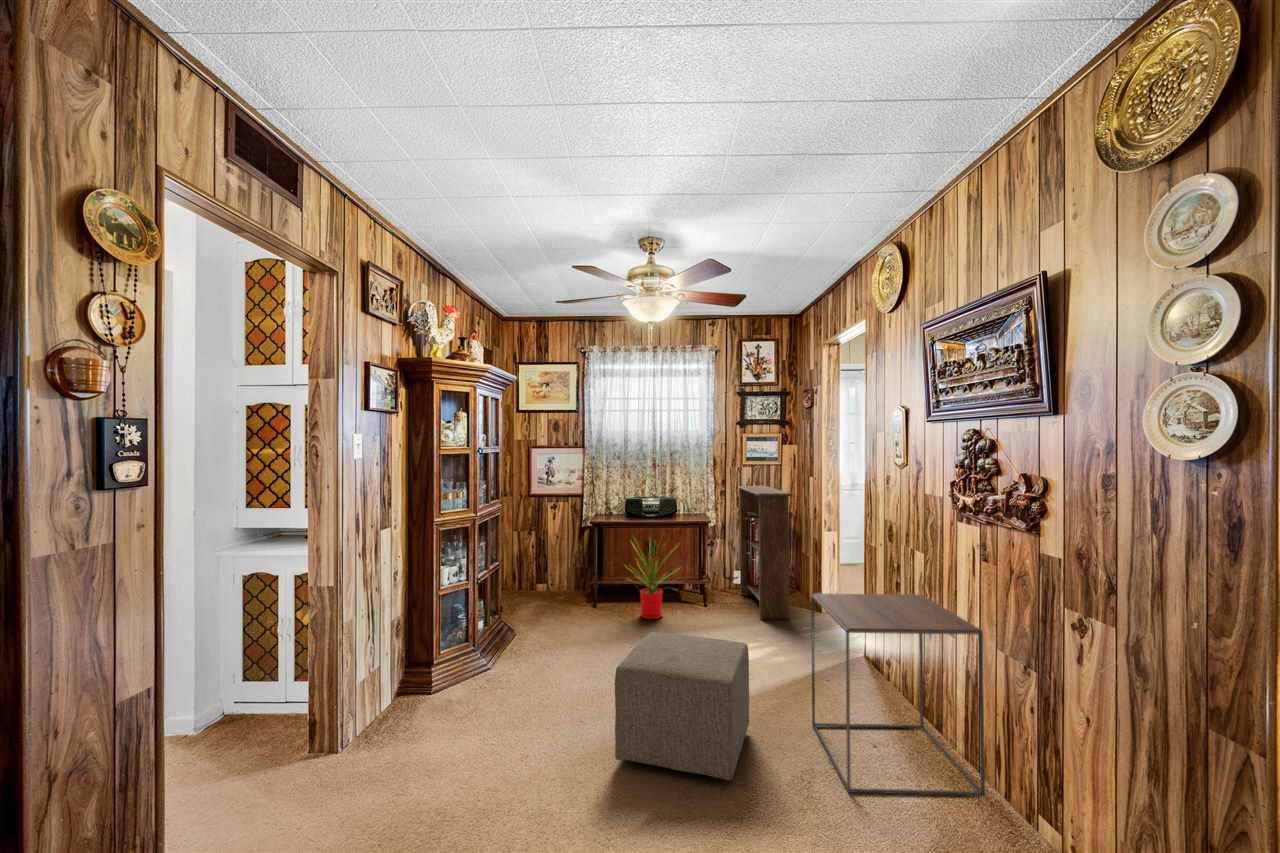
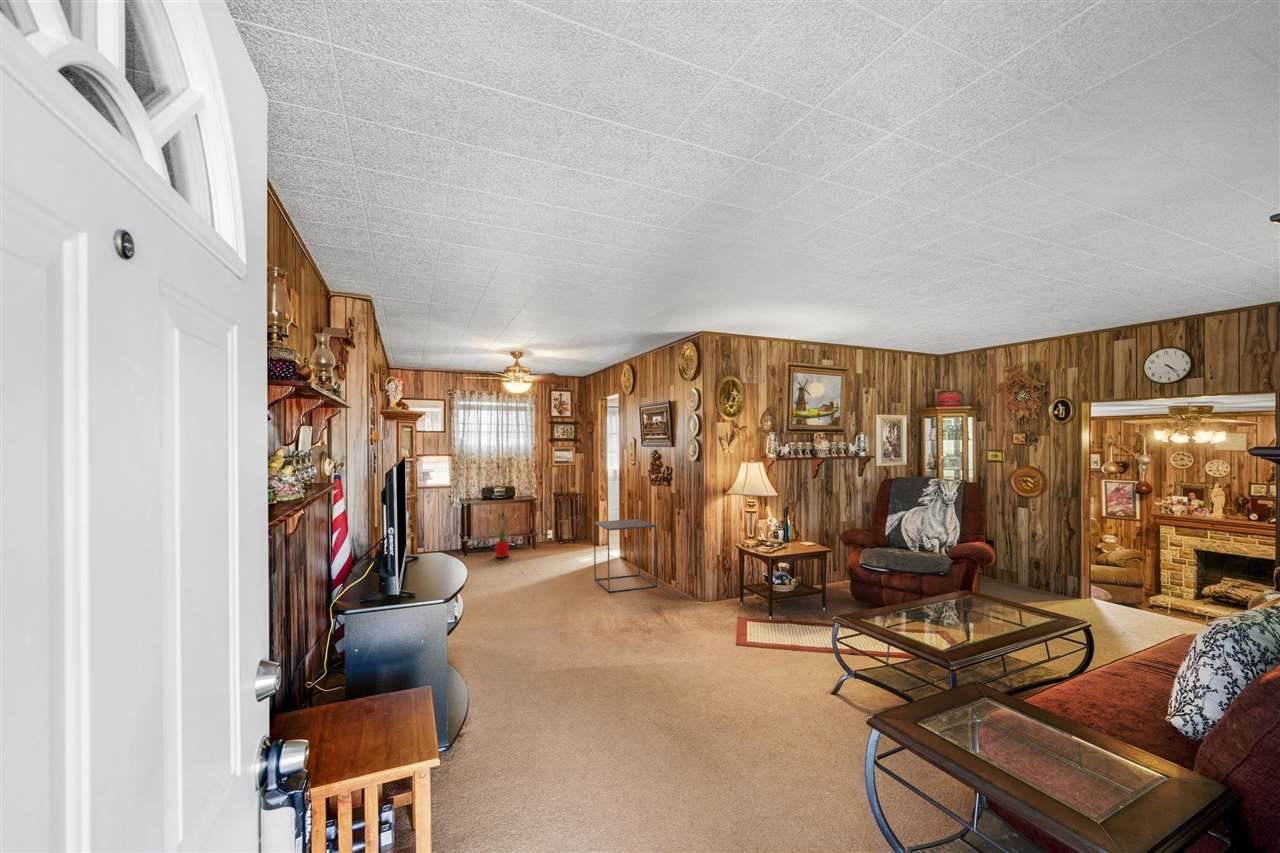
bookshelf: present [738,486,791,619] -> none [550,478,582,551]
ottoman: present [615,632,749,780] -> none [512,546,568,598]

